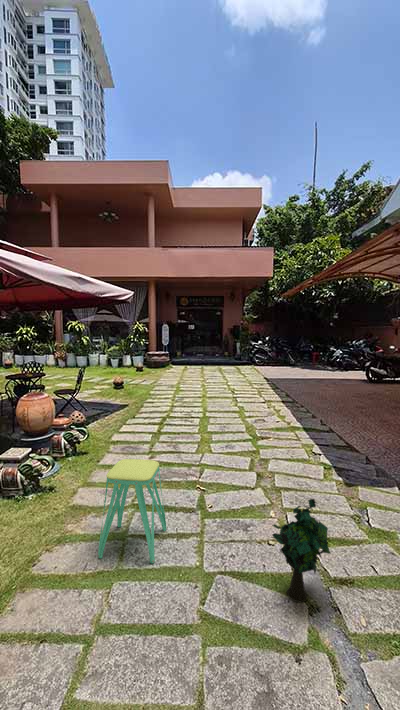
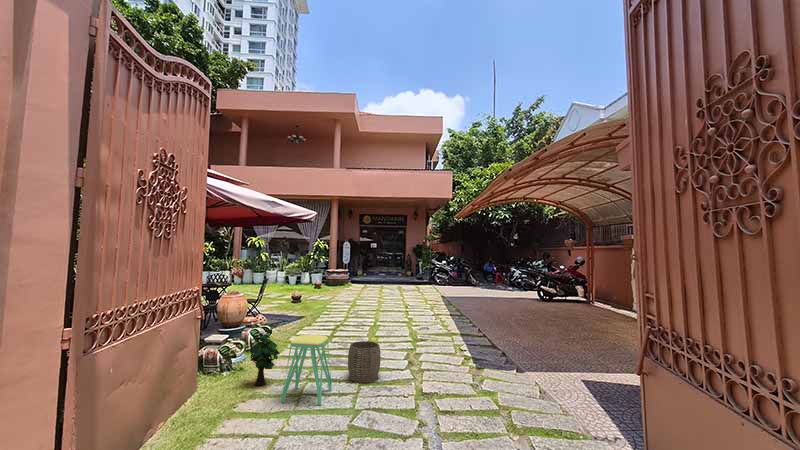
woven basket: none [185,456,227,514] -> present [348,341,381,383]
decorative plant: present [272,499,331,602] -> present [246,330,279,386]

